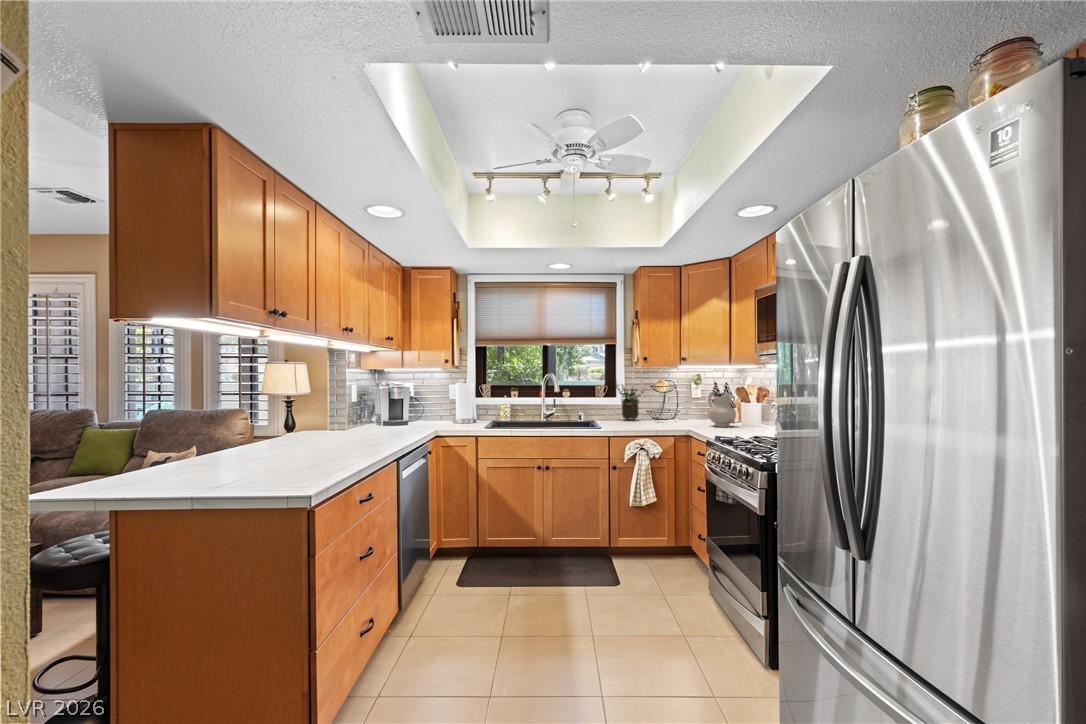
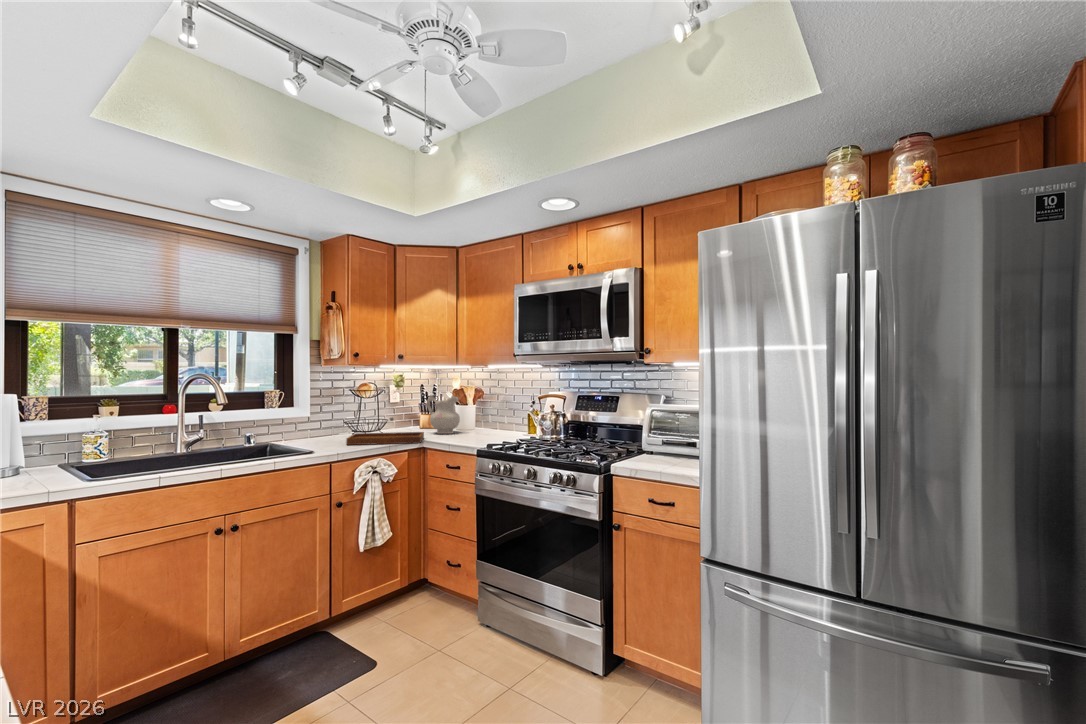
potted plant: present [615,383,643,420] -> none [297,382,339,436]
tray: none [630,408,694,430] -> present [346,417,424,445]

